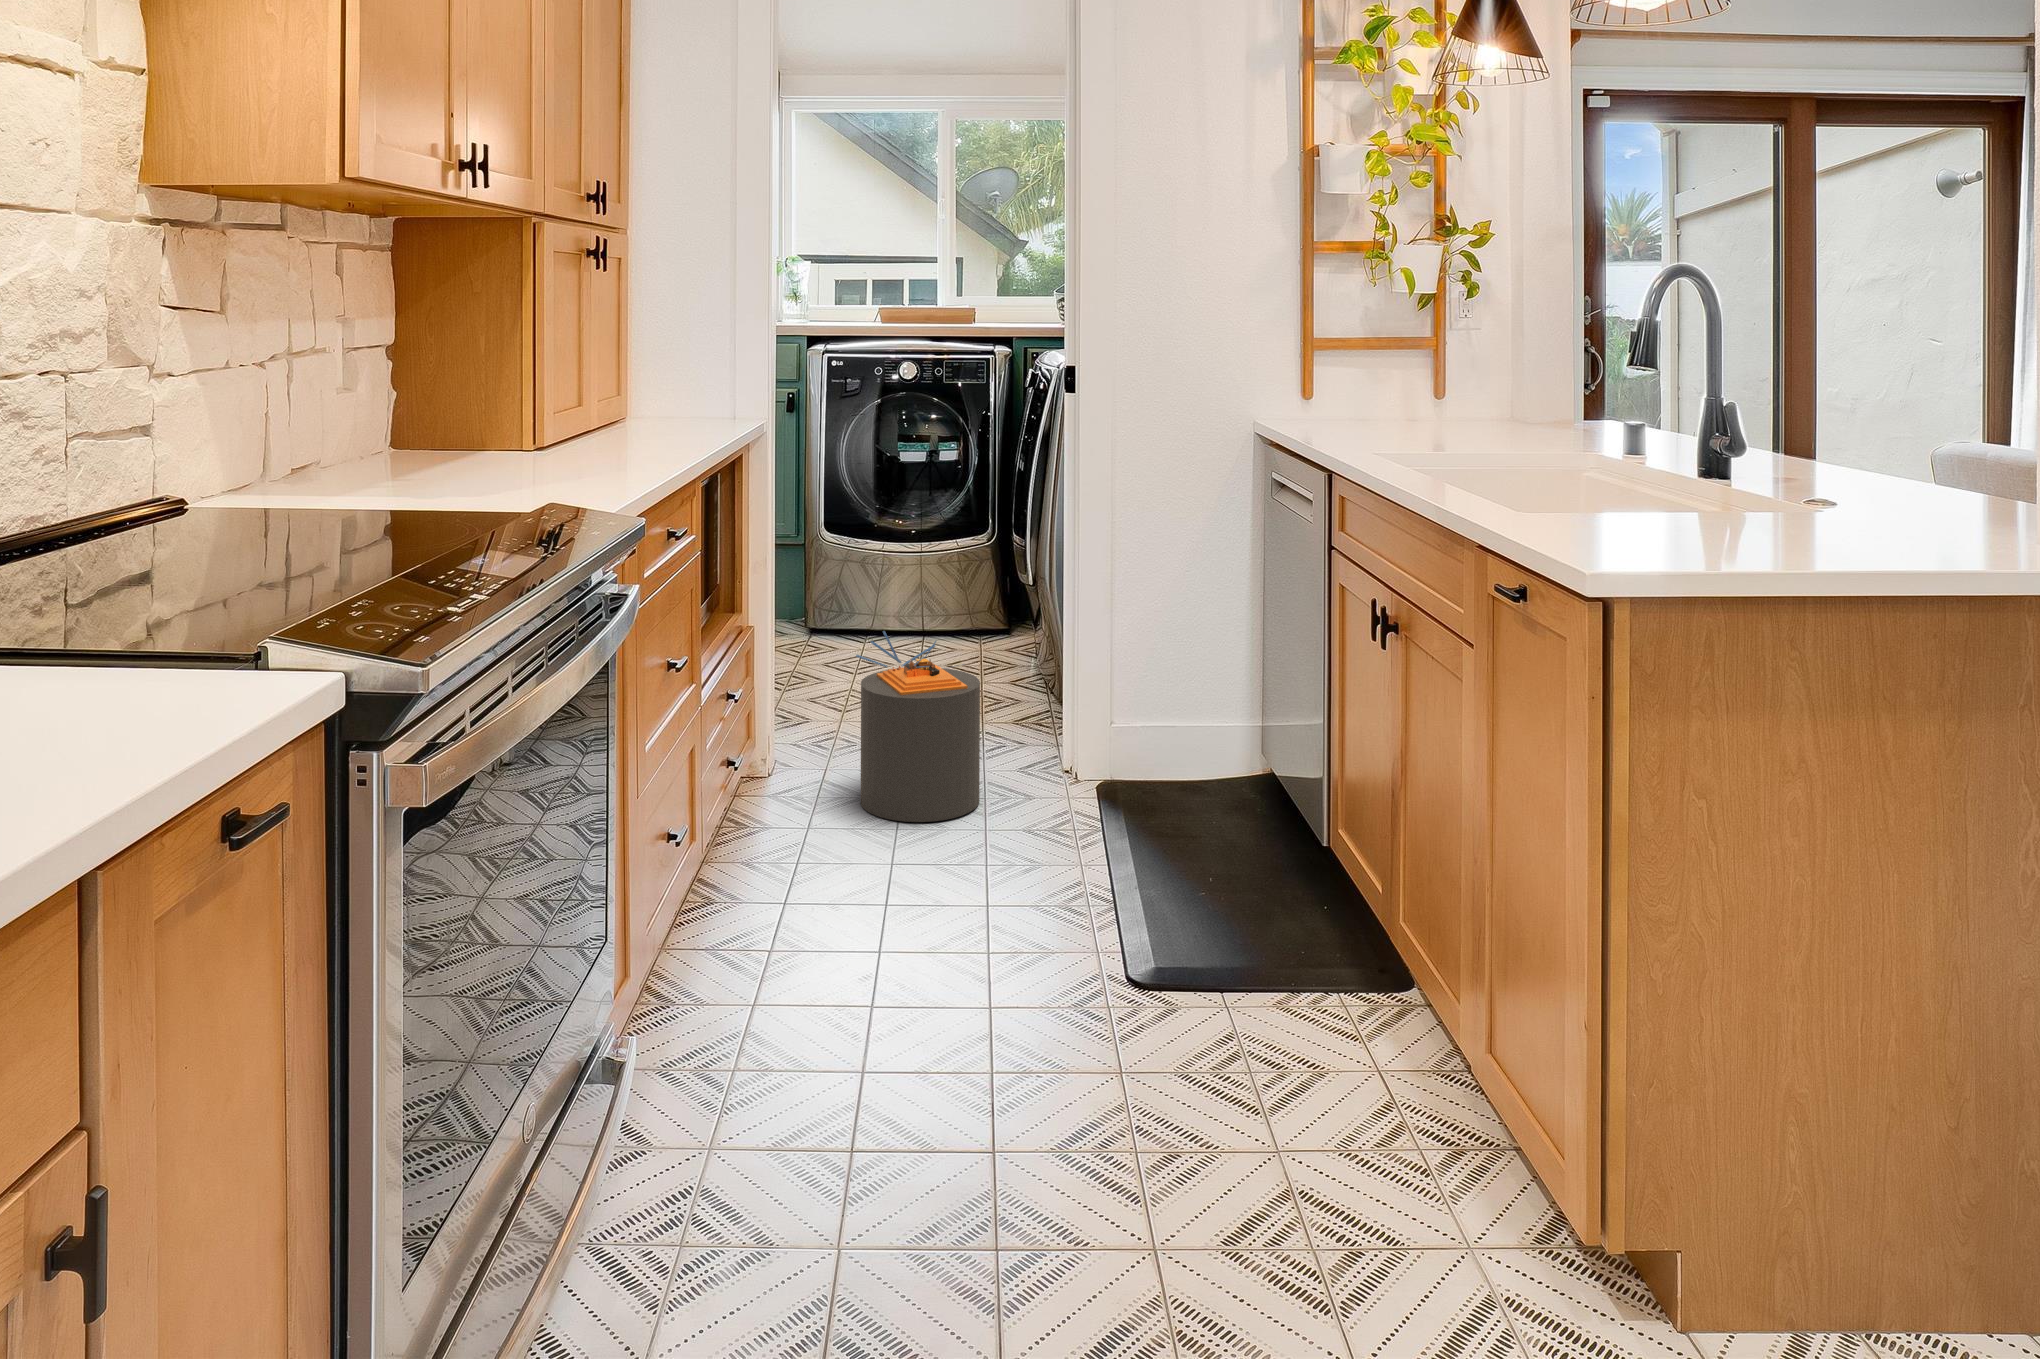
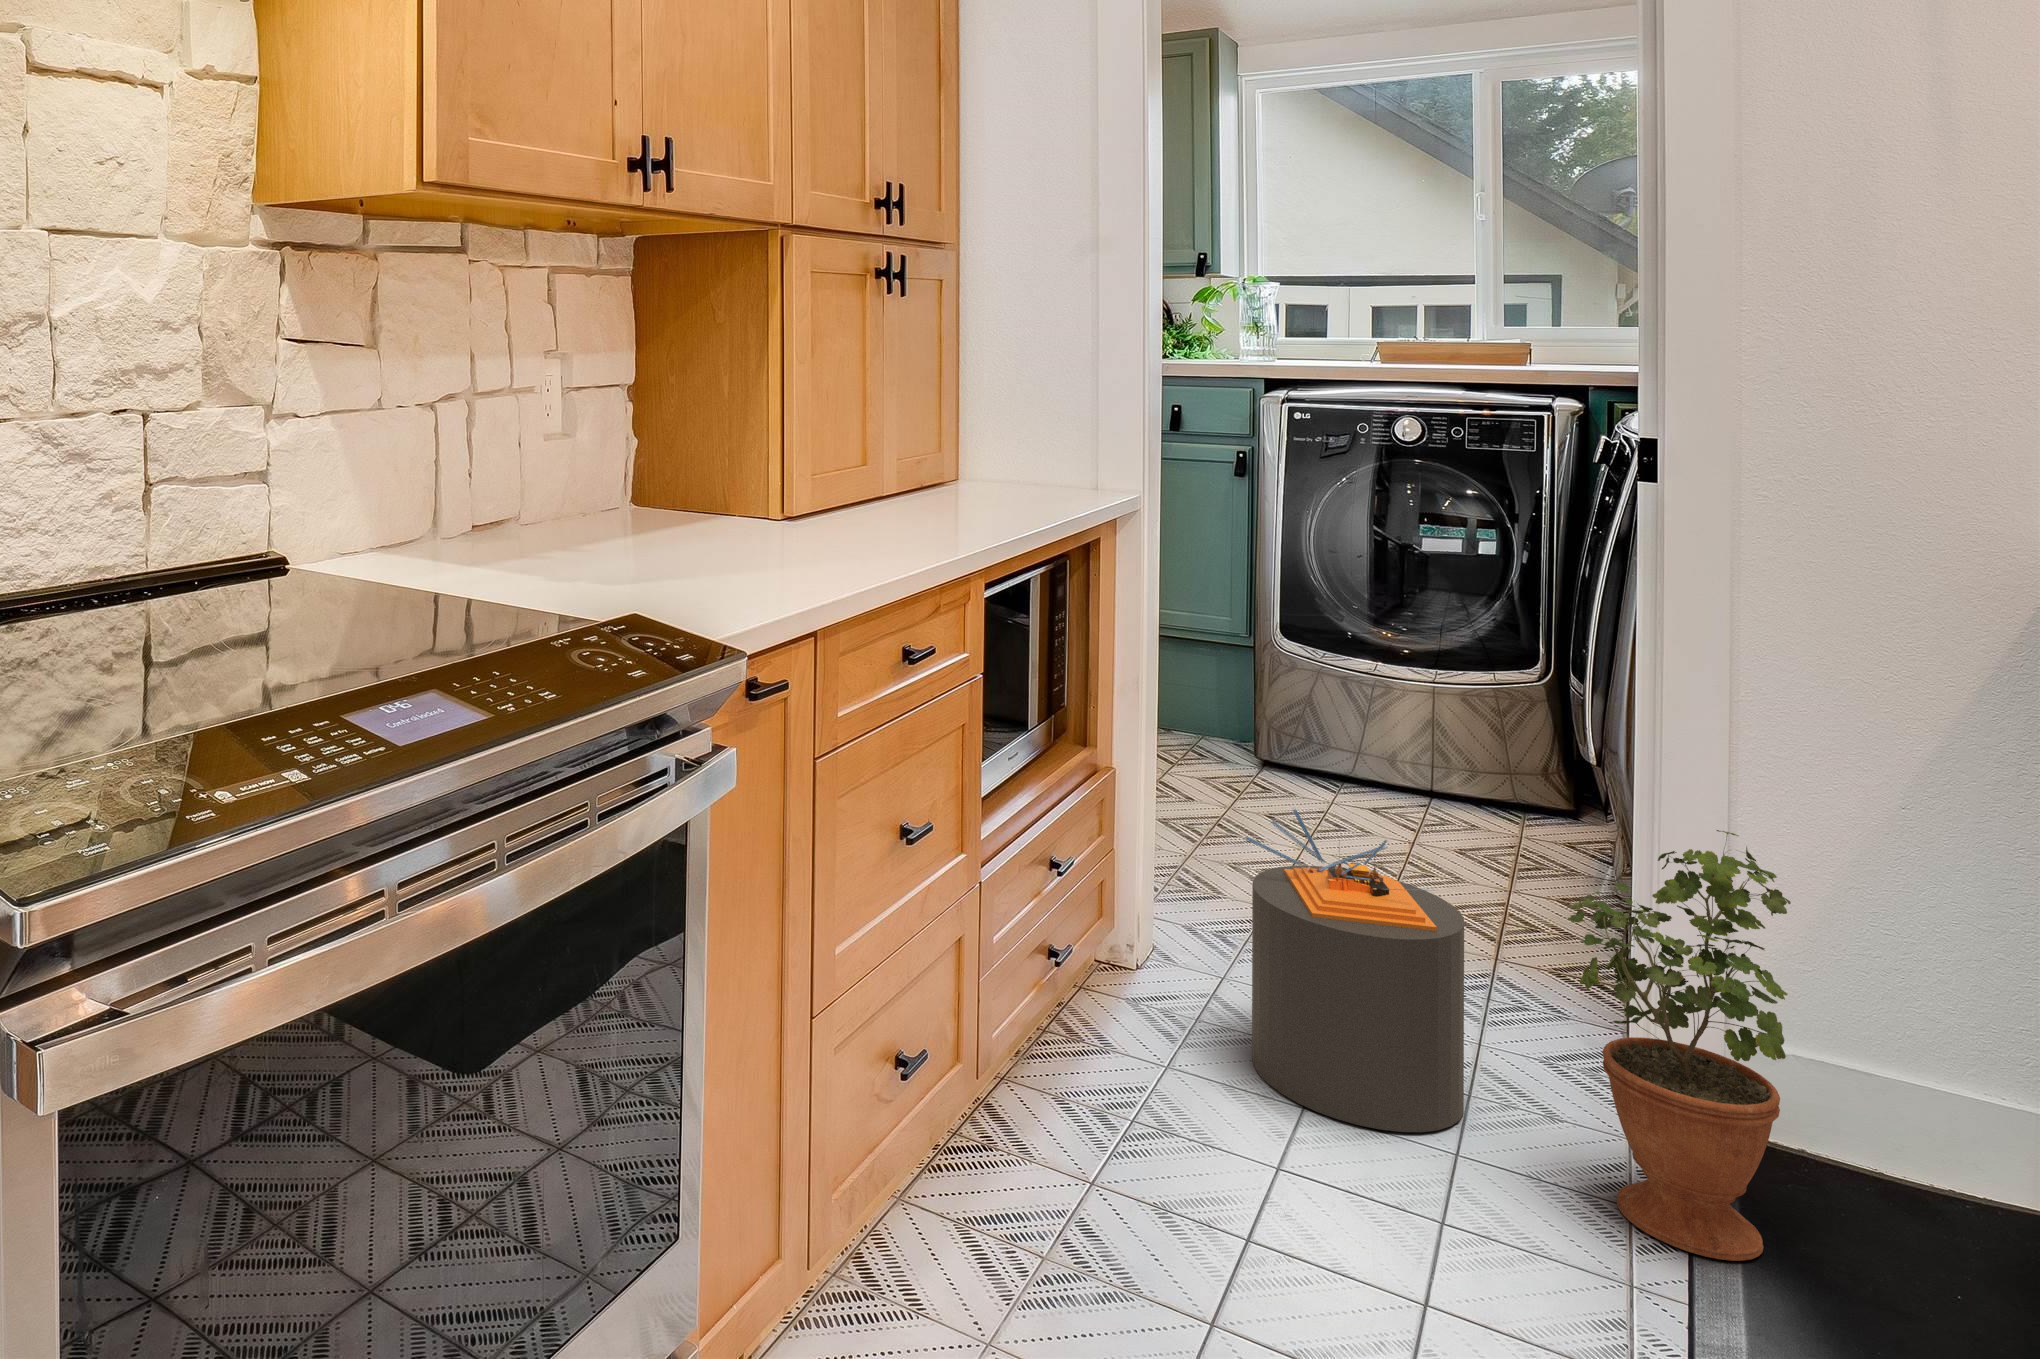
potted plant: none [1035,594,1133,833] -> present [1568,830,1791,1261]

